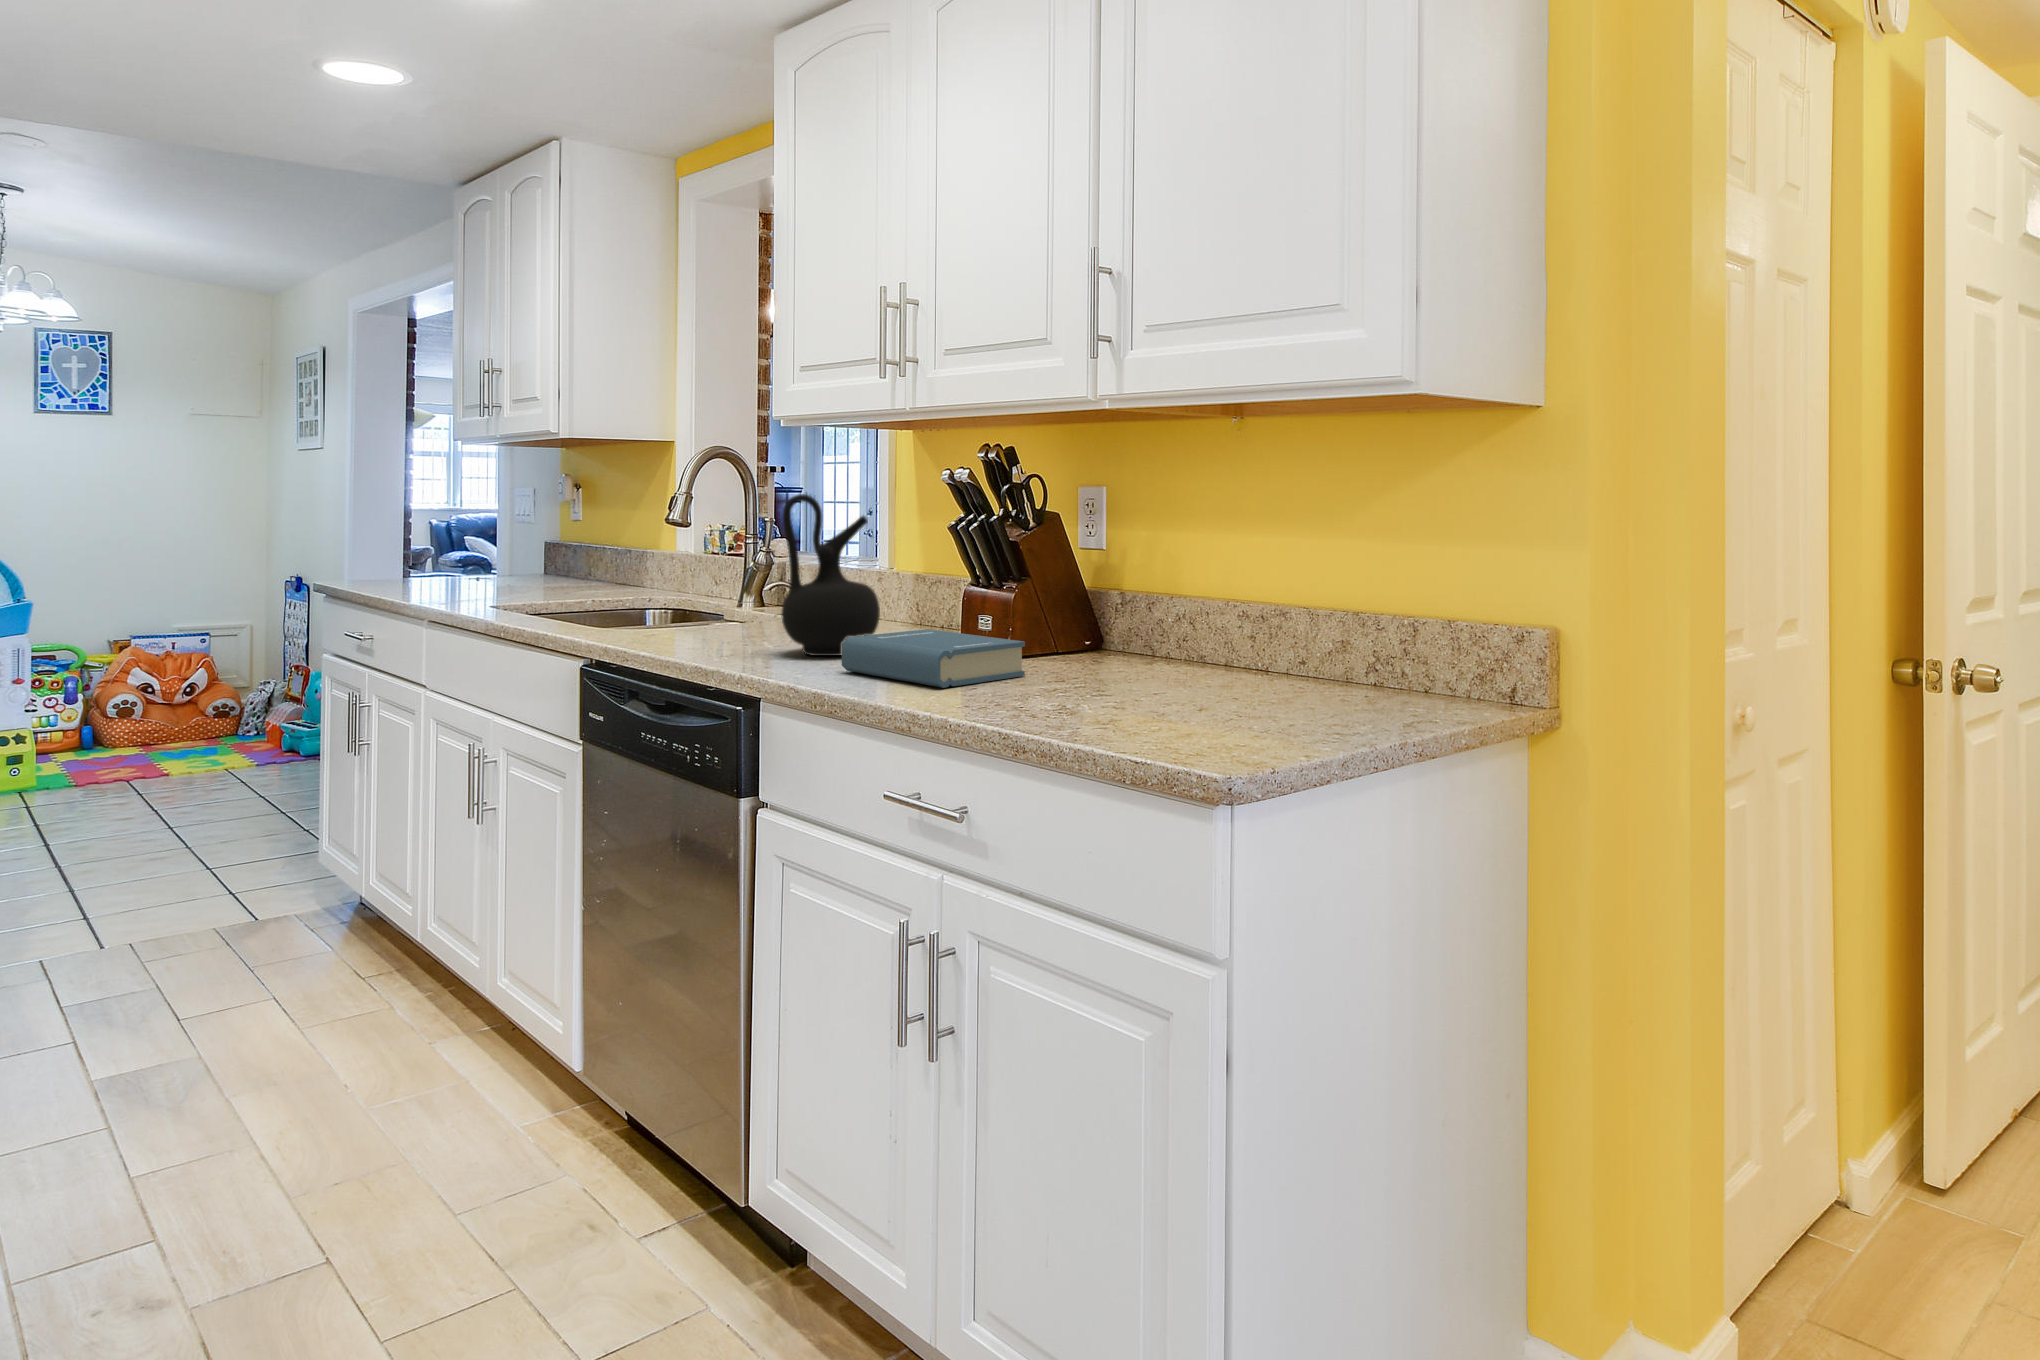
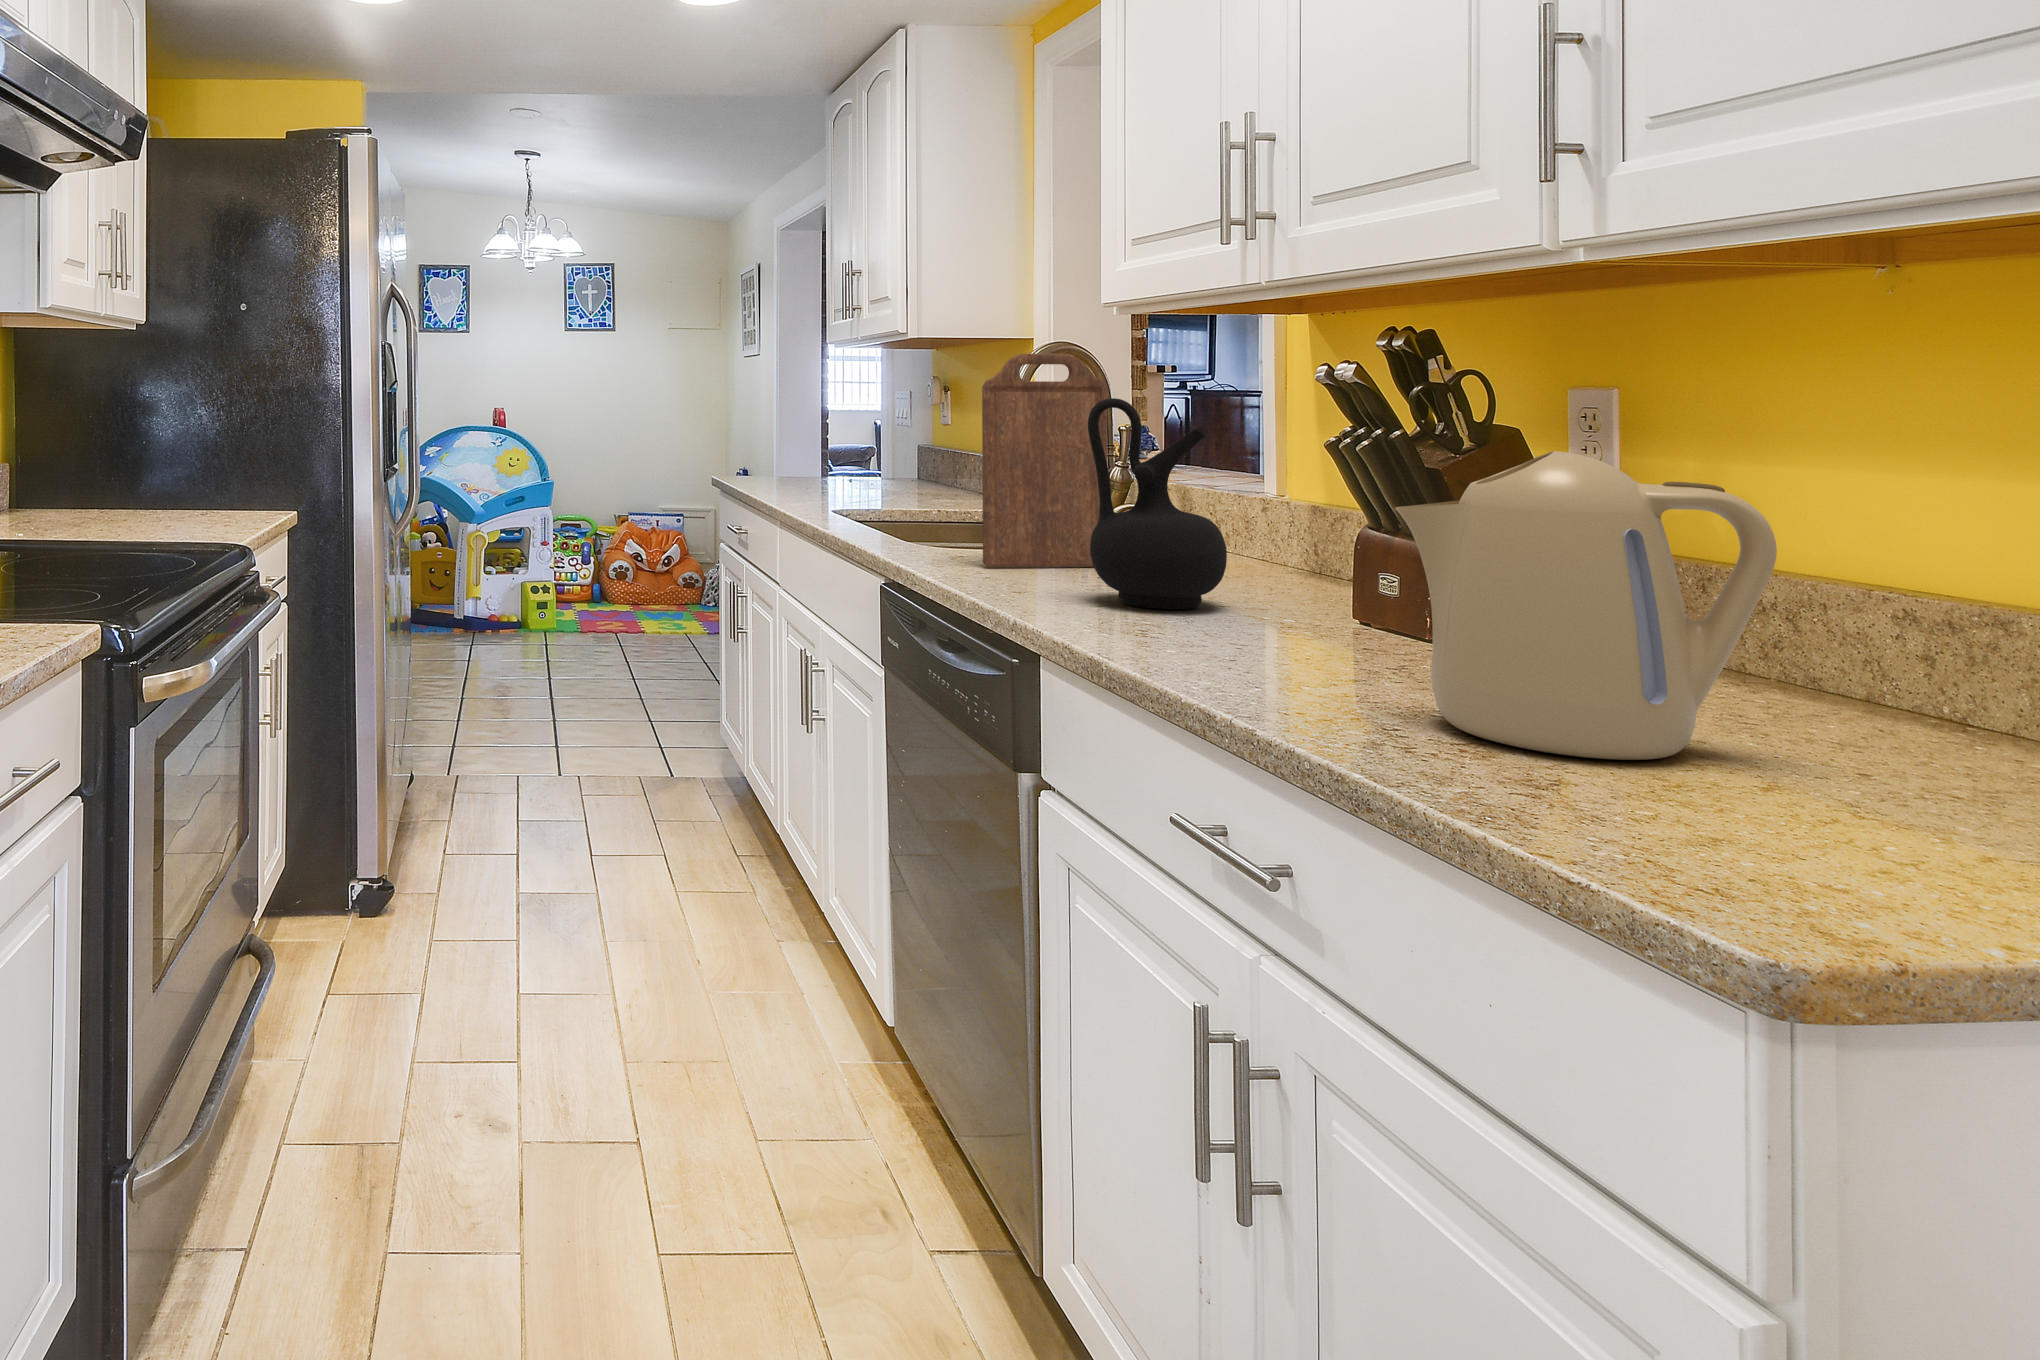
cutting board: none [676,457,777,640] -> present [982,354,1107,567]
kettle: none [1019,525,1195,706] -> present [1395,451,1777,760]
hardback book: present [842,629,1025,688] -> none [1151,587,1437,678]

